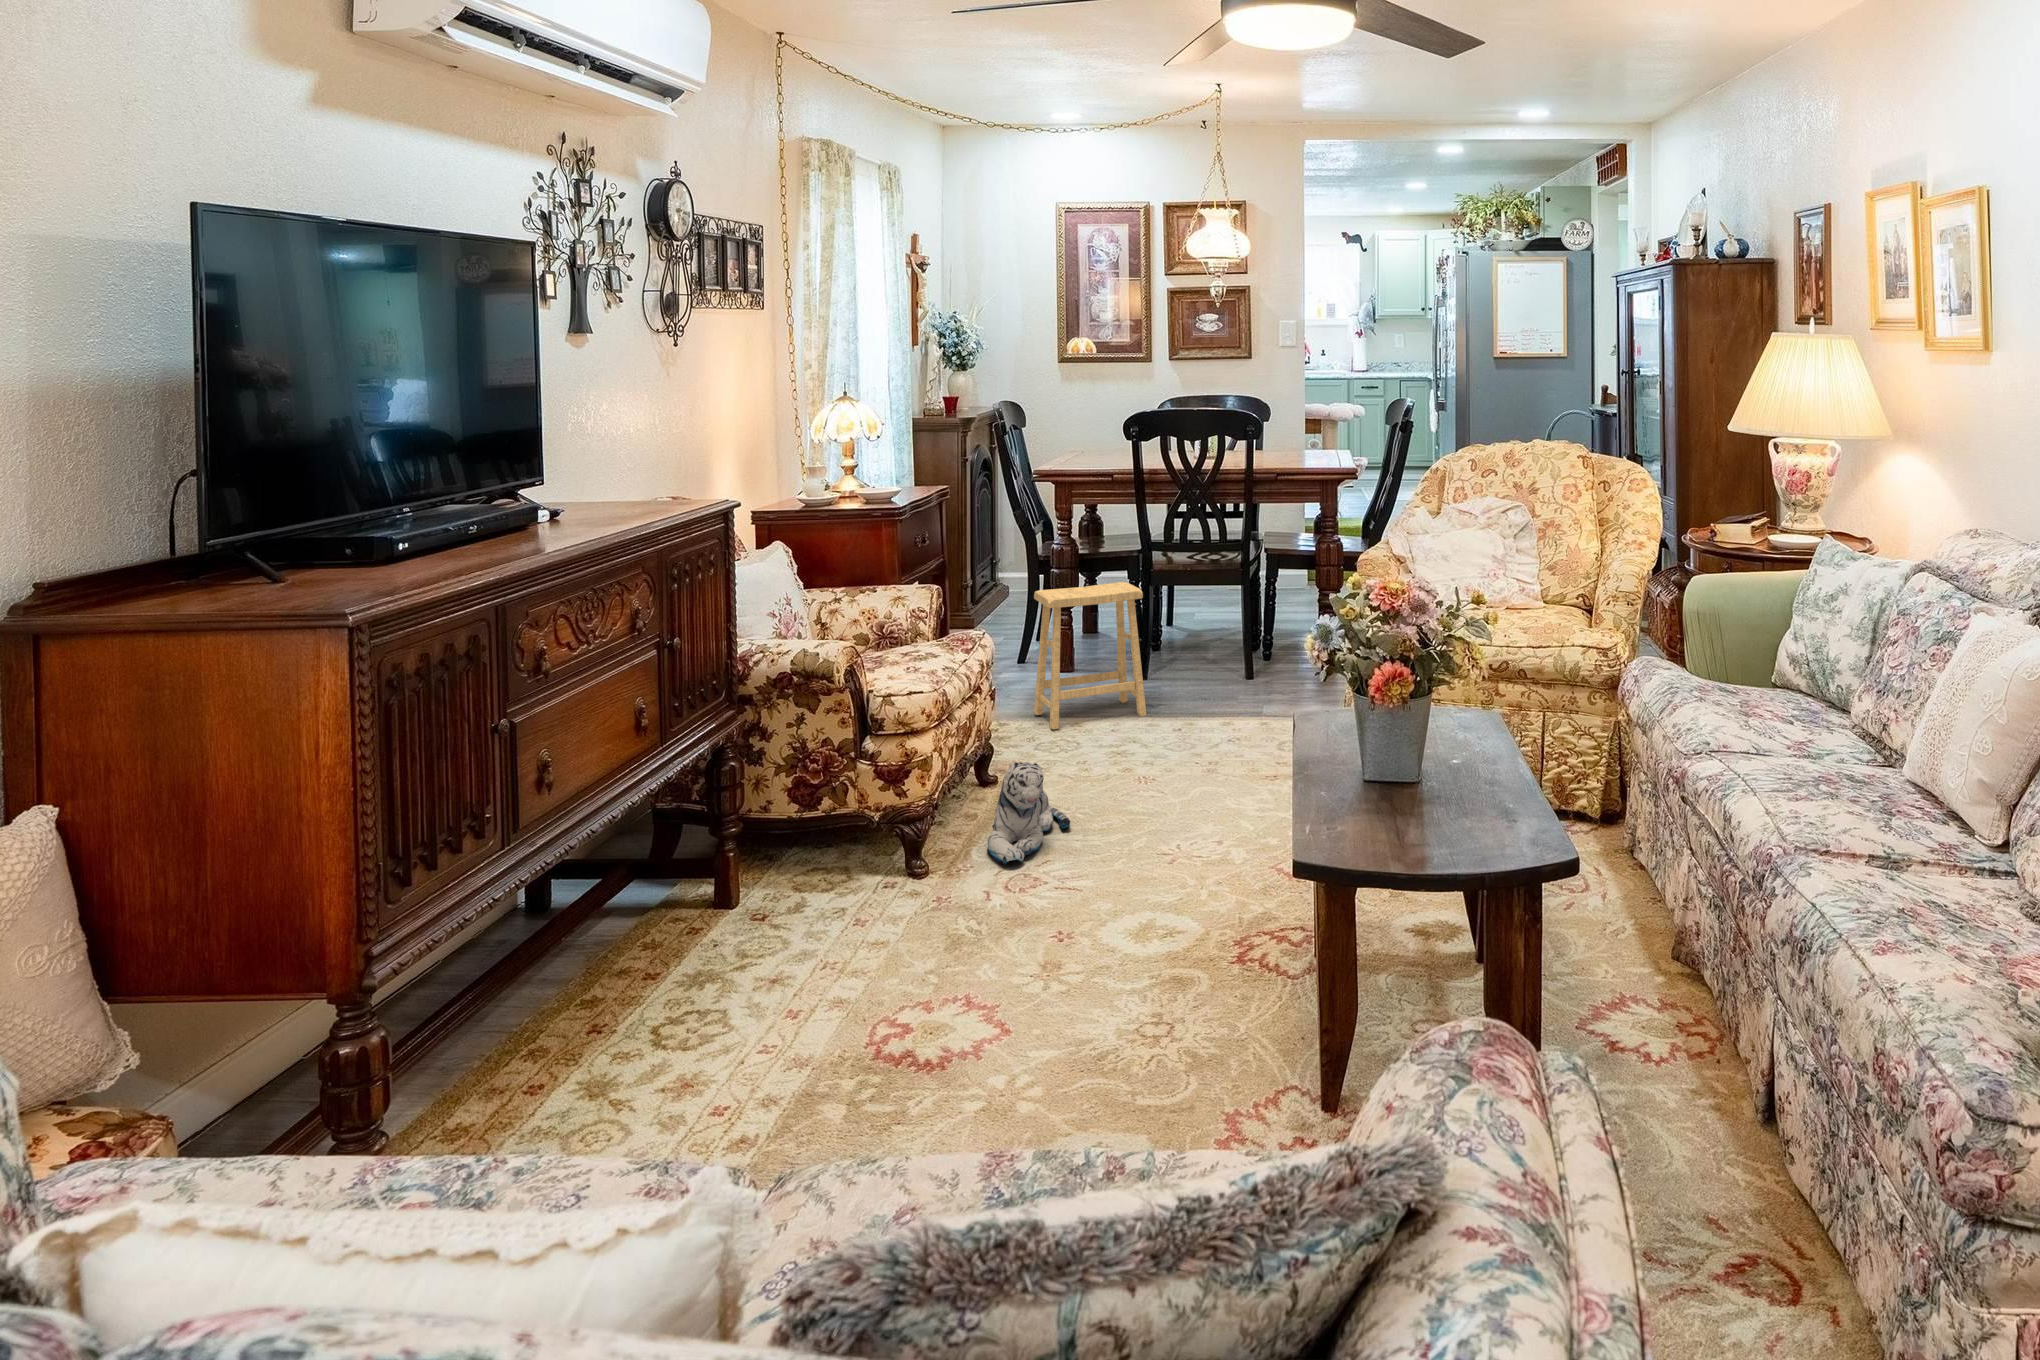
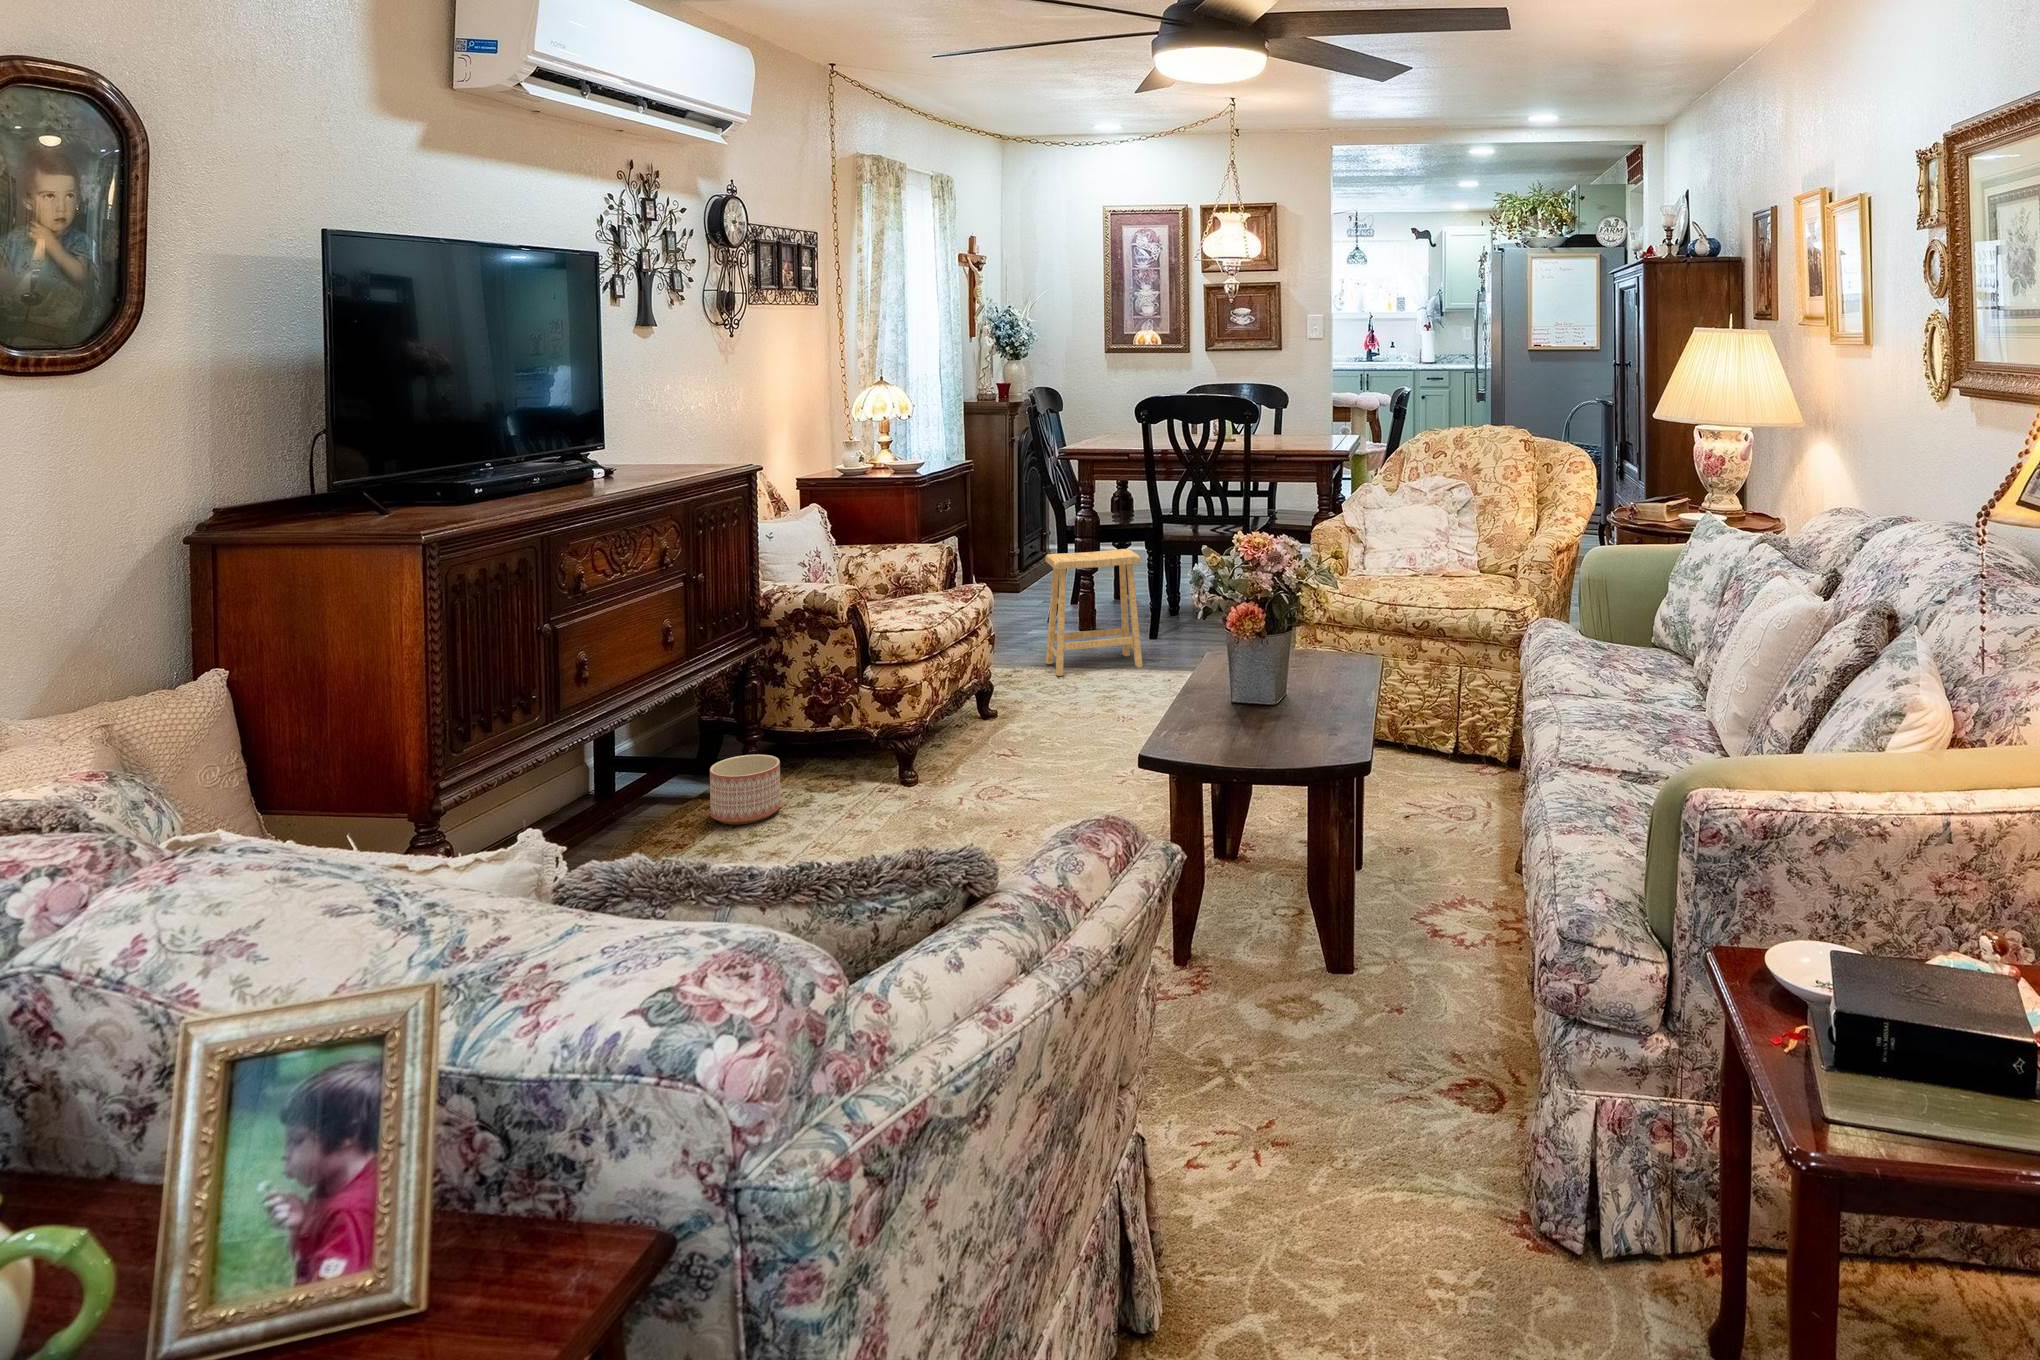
plush toy: present [987,762,1070,864] -> none [971,694,1046,778]
planter: none [679,851,766,941] -> present [710,754,780,825]

